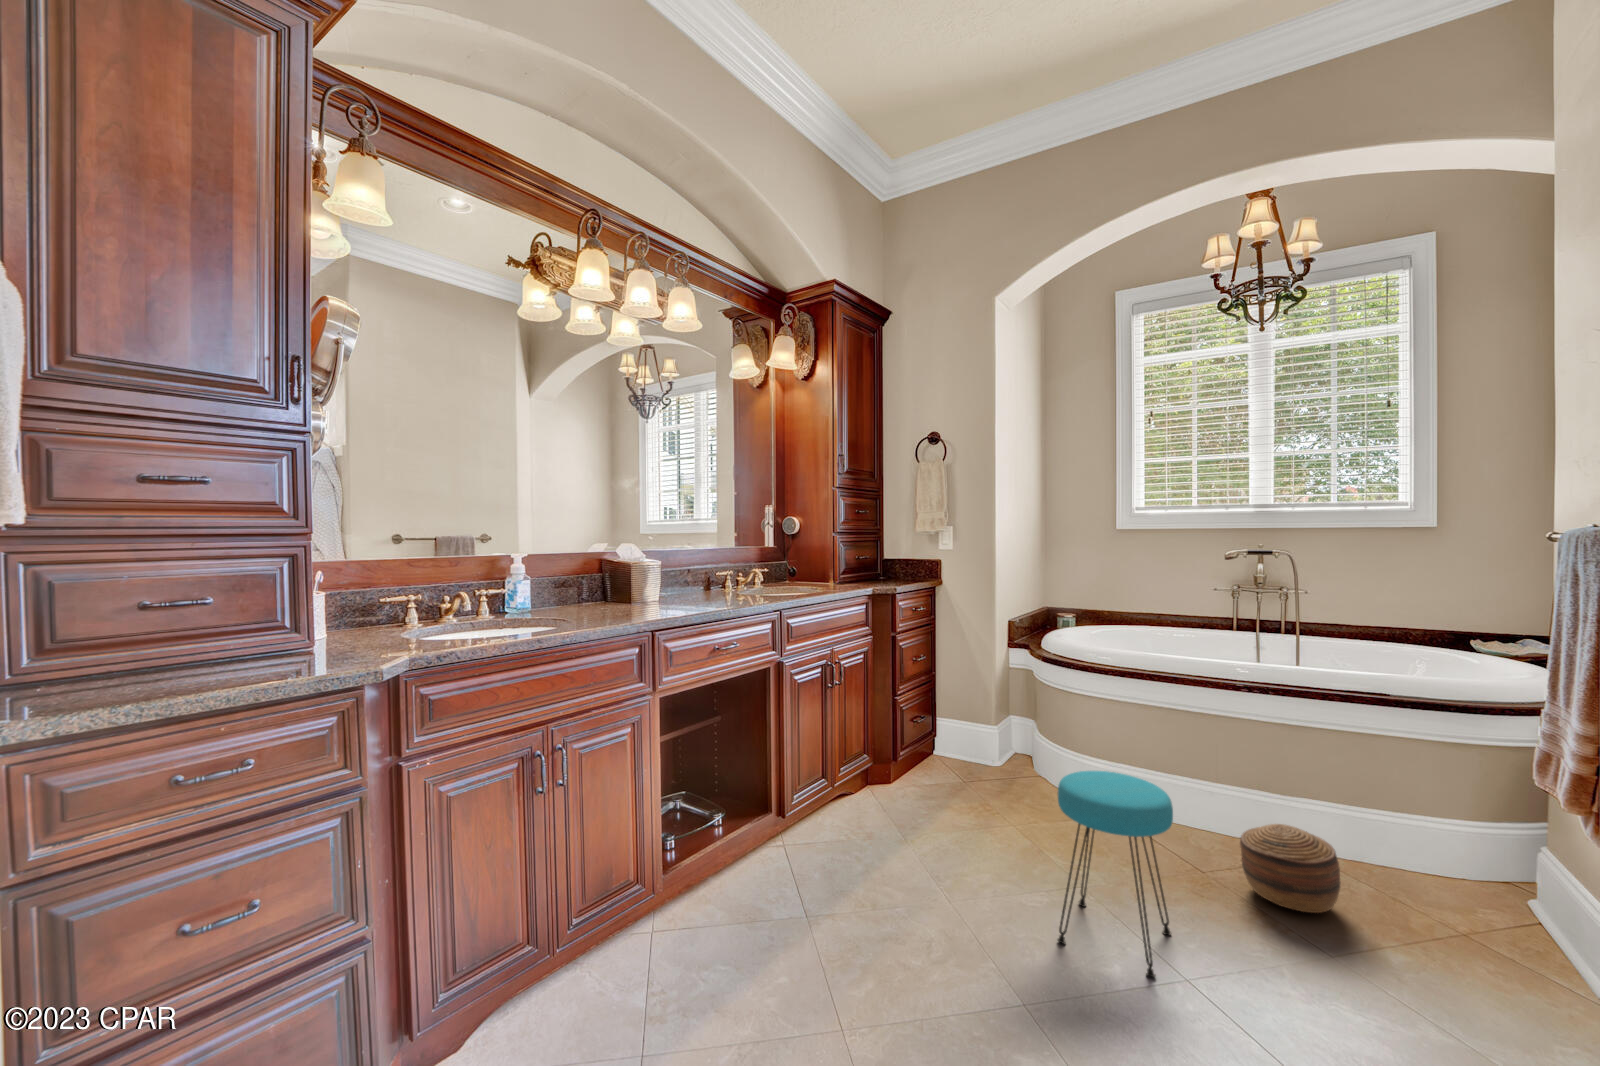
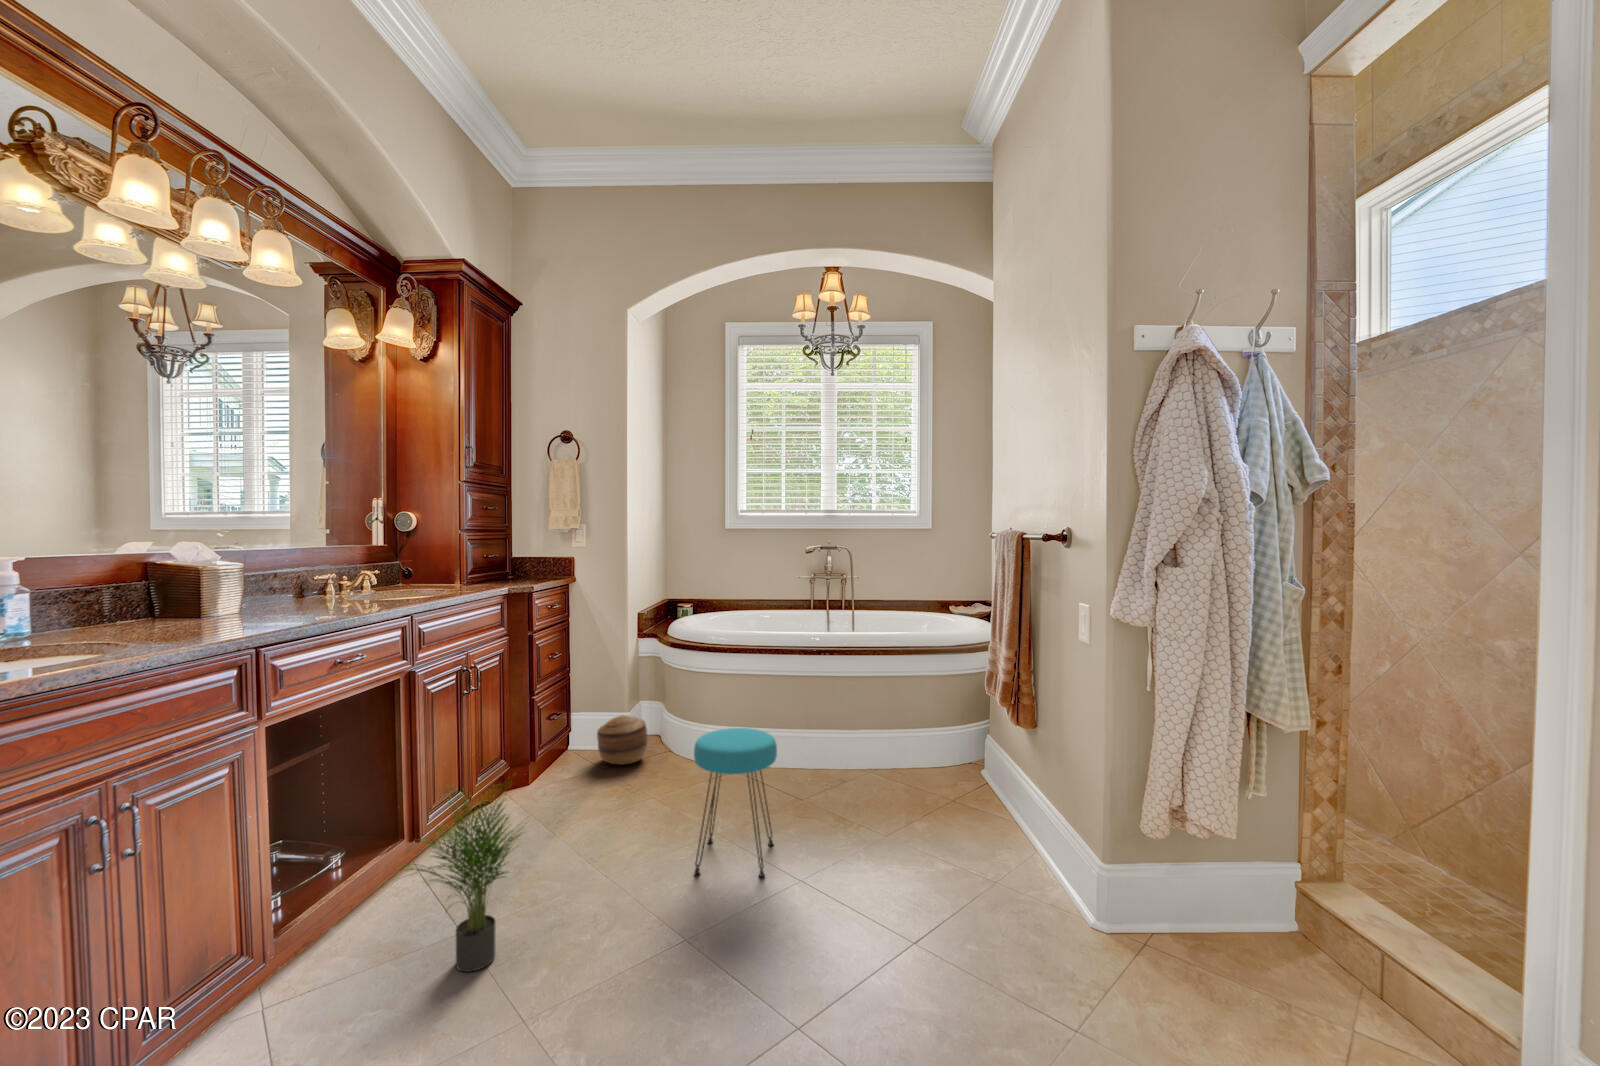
potted plant: none [739,777,871,974] -> present [407,788,522,972]
basket: present [1240,824,1340,913] -> present [597,715,647,765]

